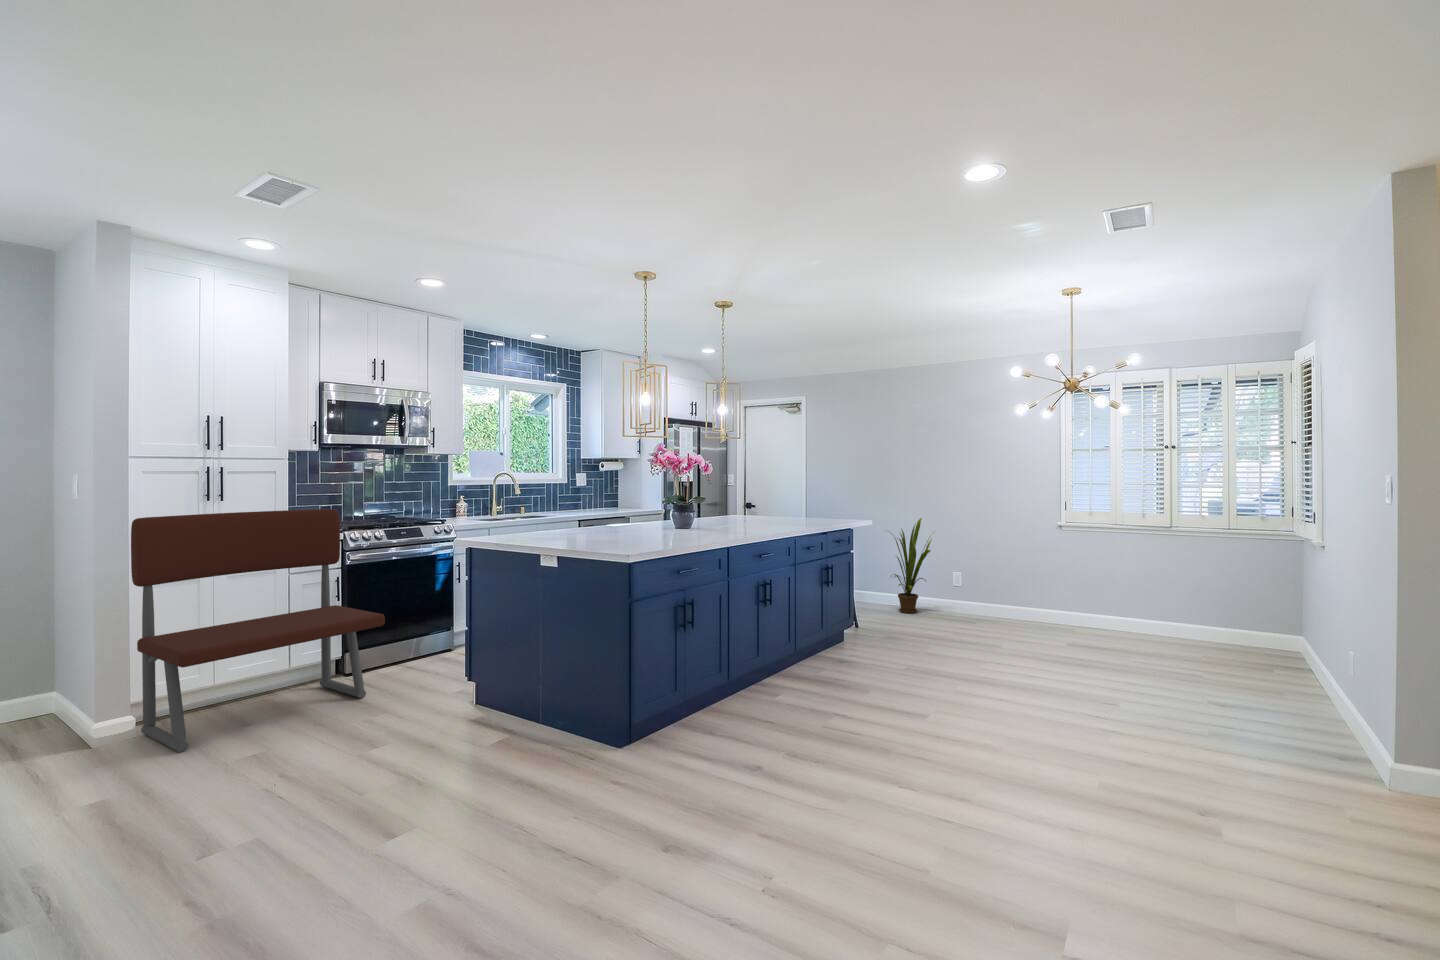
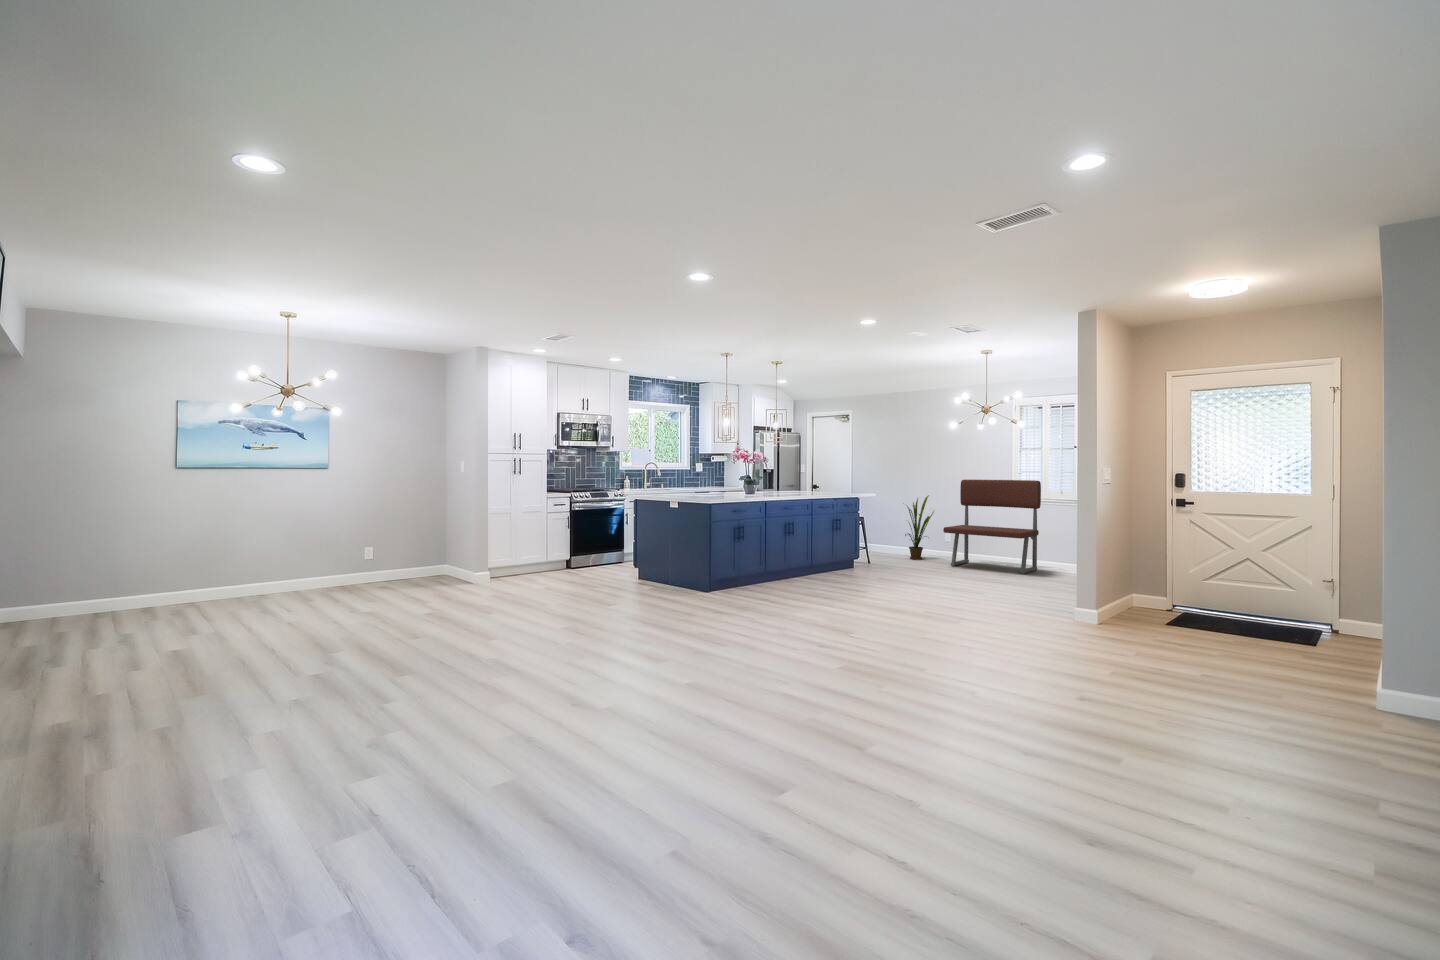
bench: present [131,509,385,752] -> present [943,480,1041,574]

